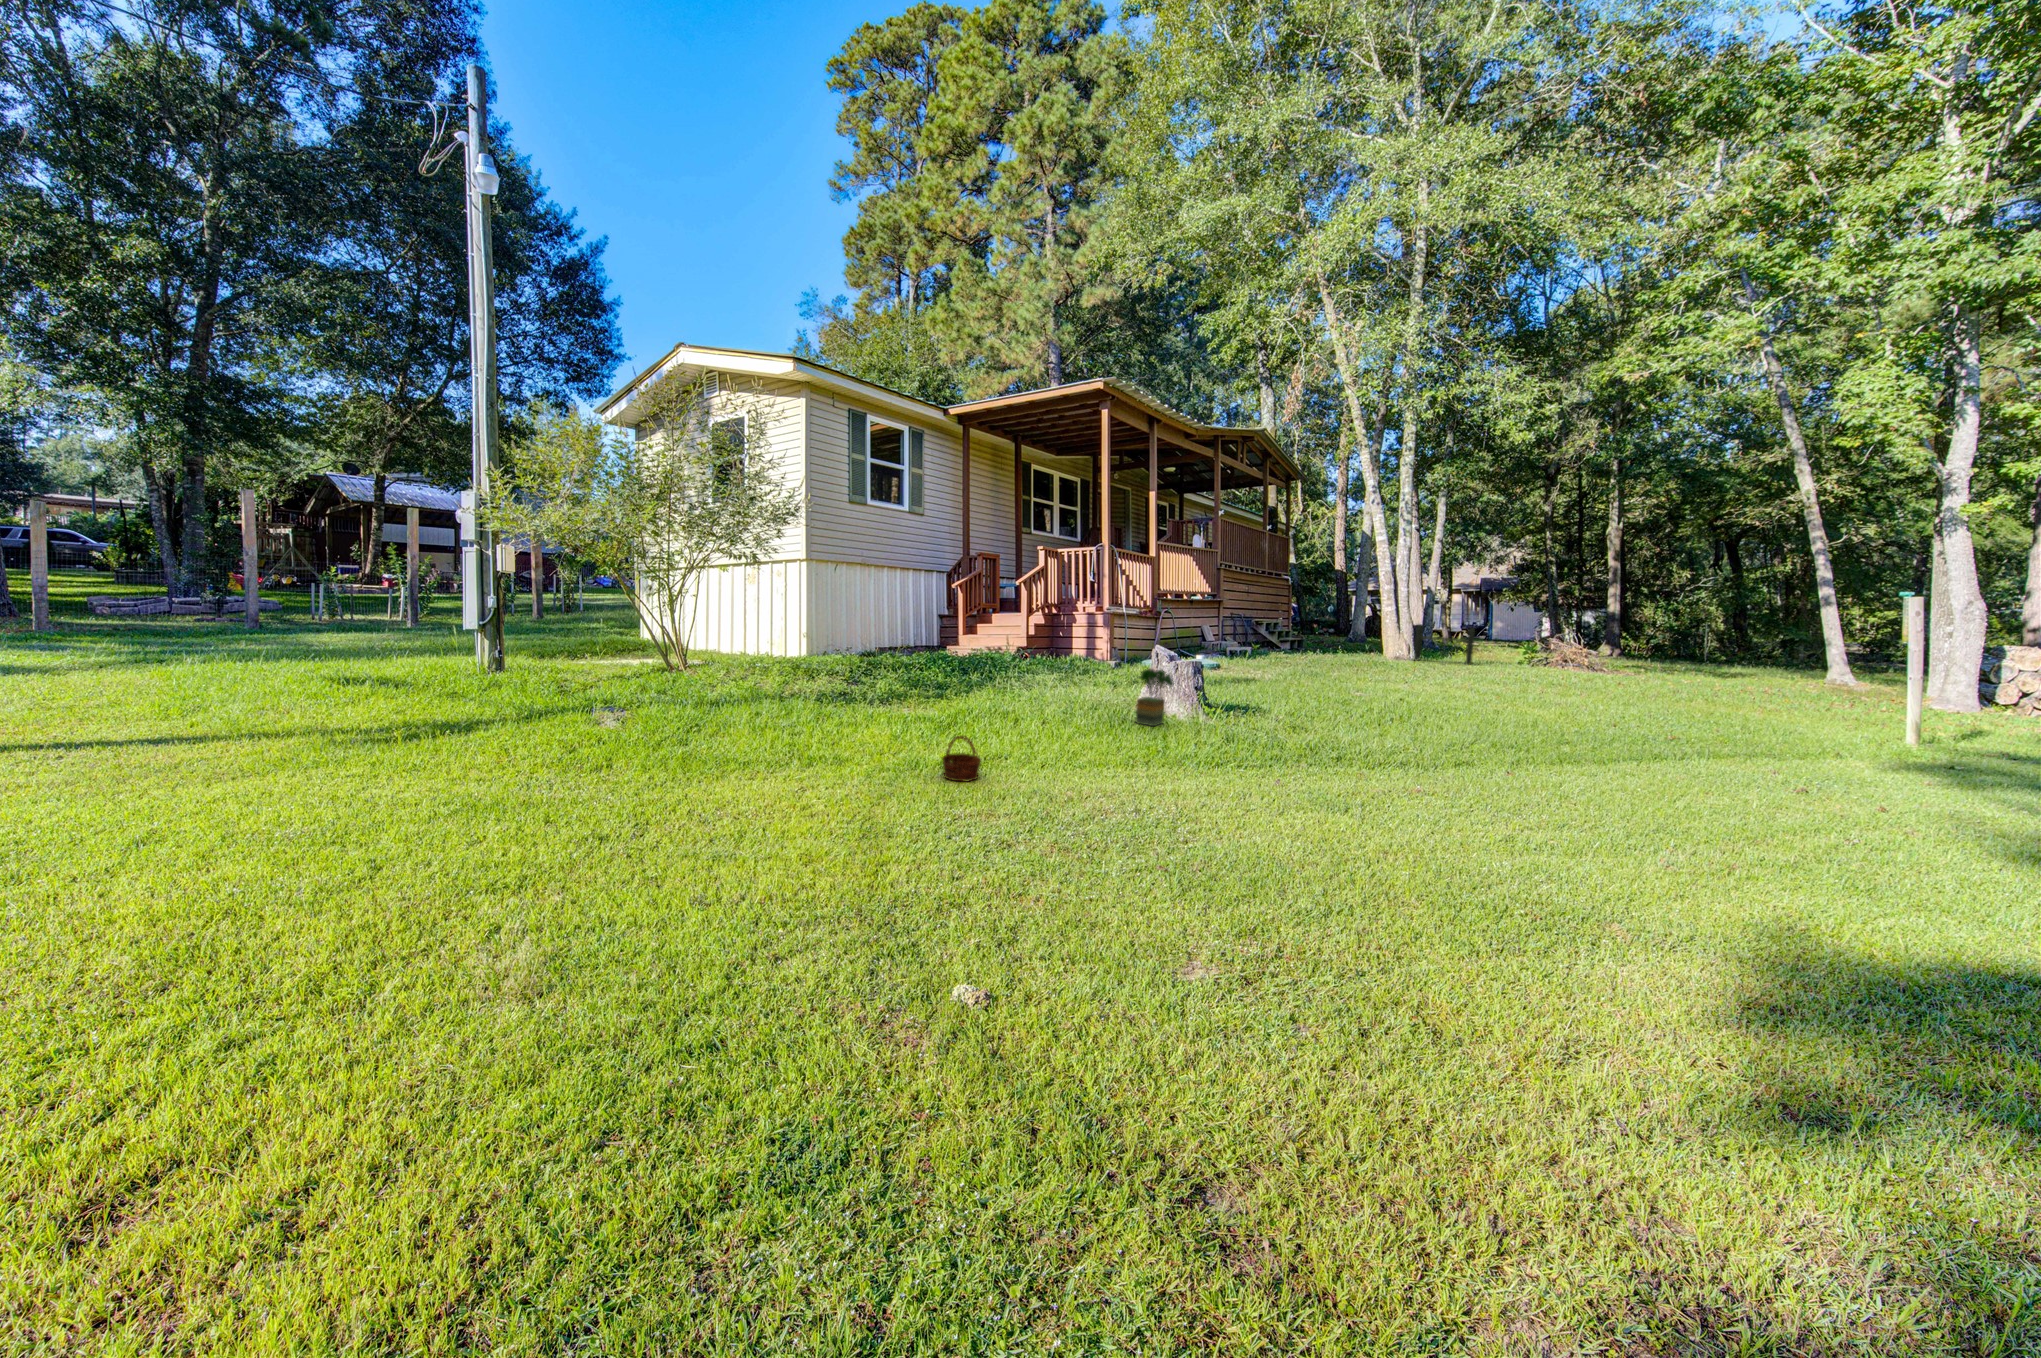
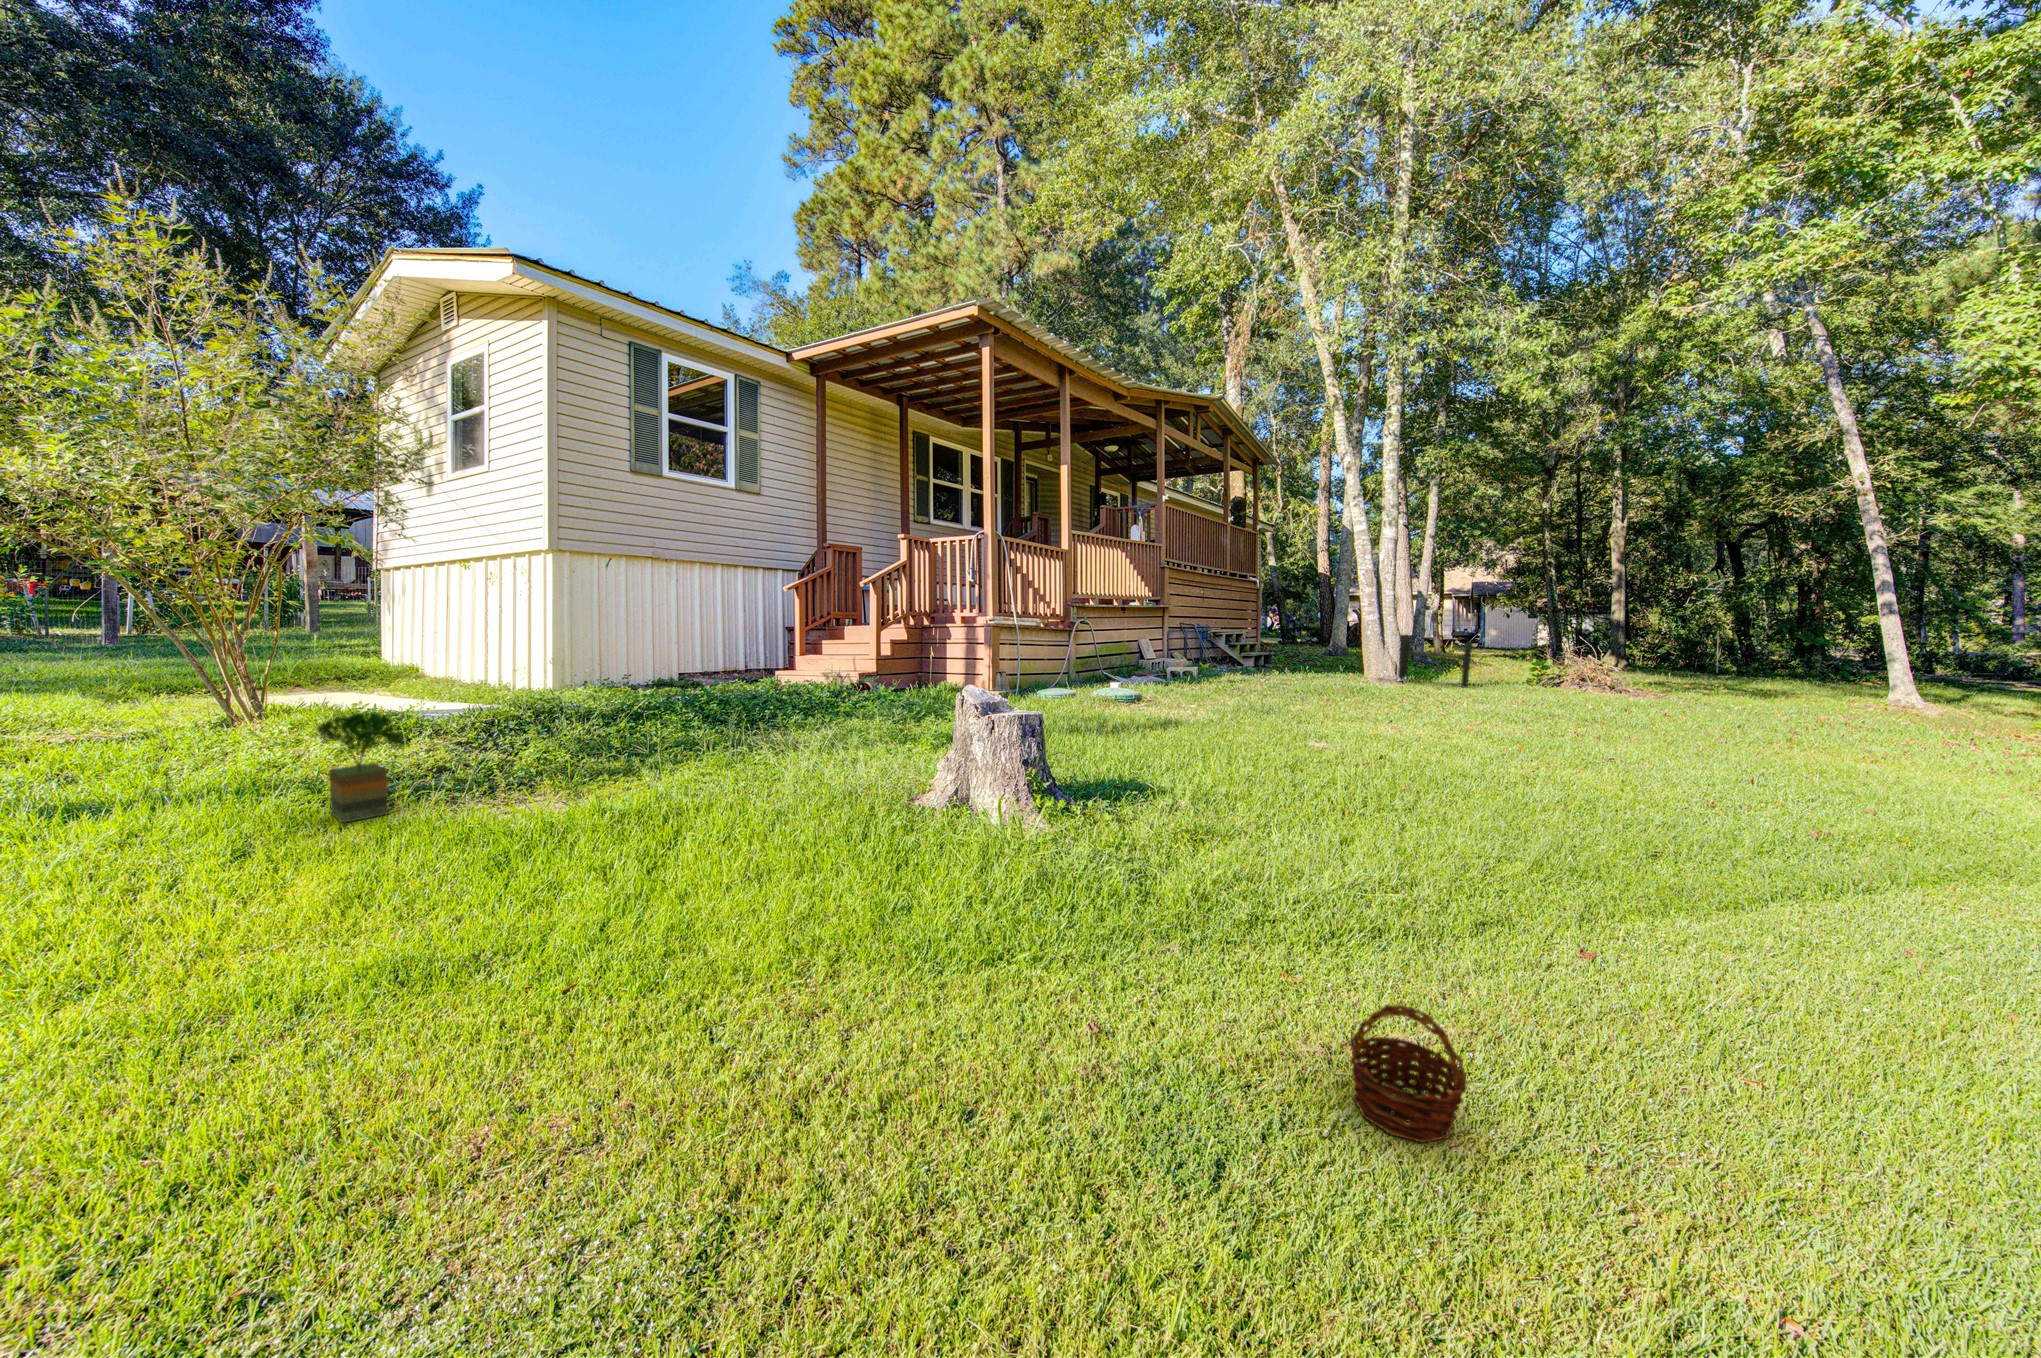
potted tree: present [1133,669,1174,726] -> present [315,712,405,823]
basket: present [942,735,982,781] -> present [1350,1004,1467,1143]

